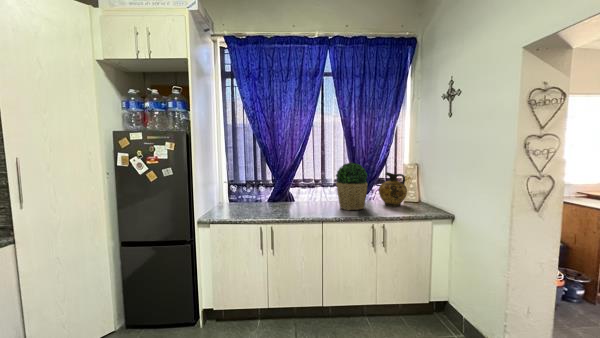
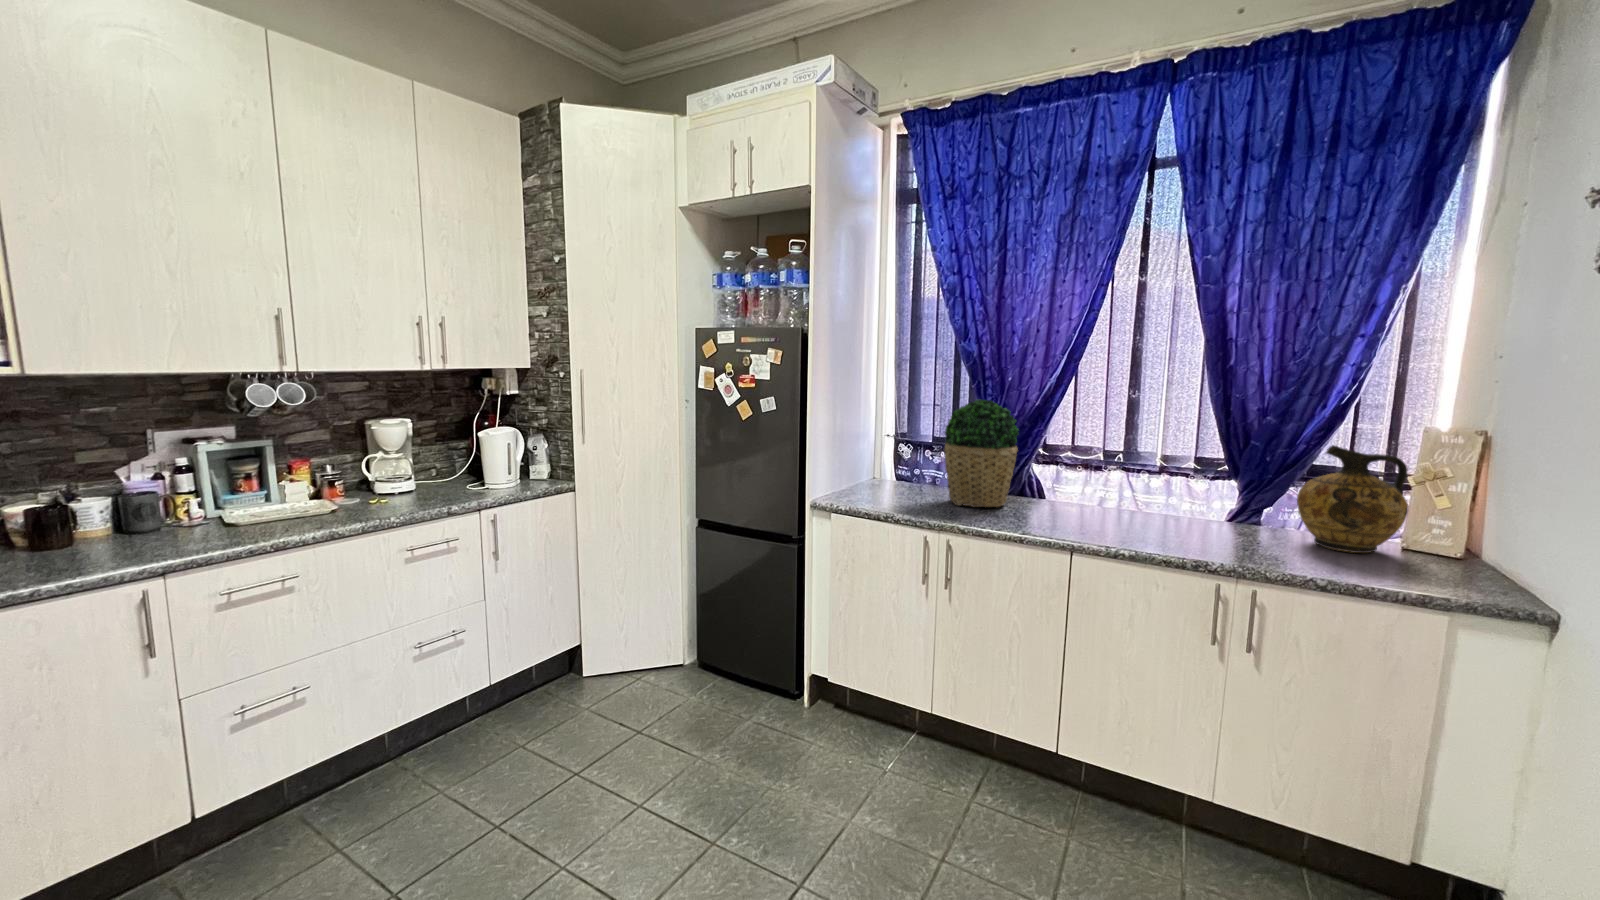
potted plant: present [336,163,367,210] -> present [945,400,1019,507]

